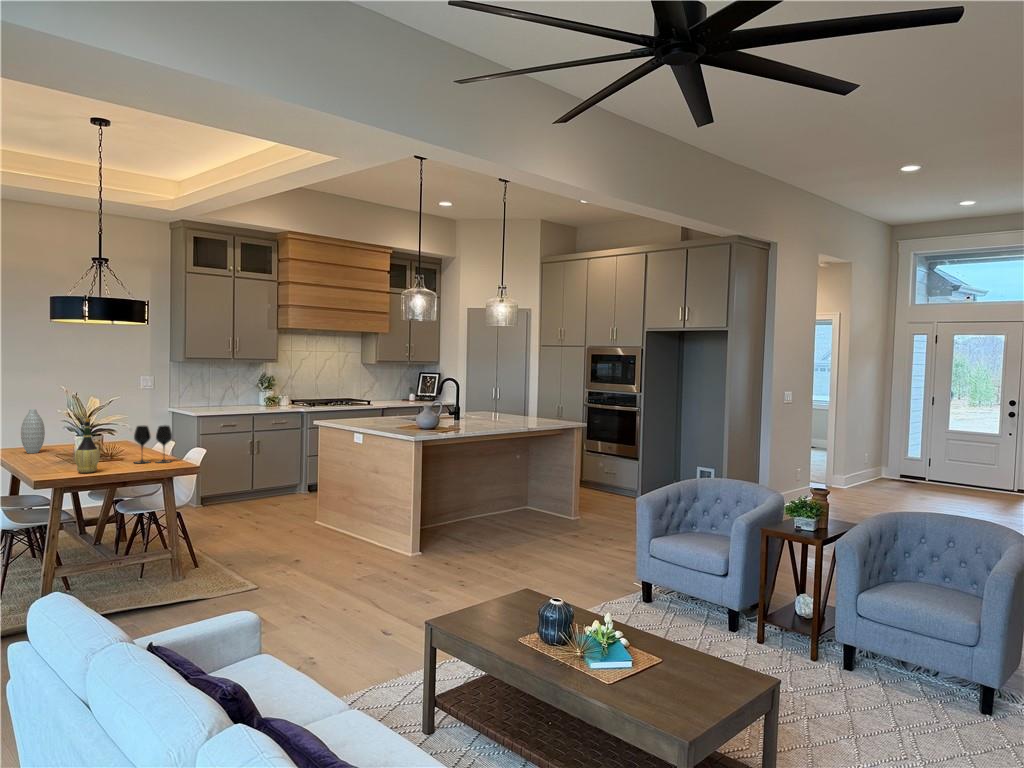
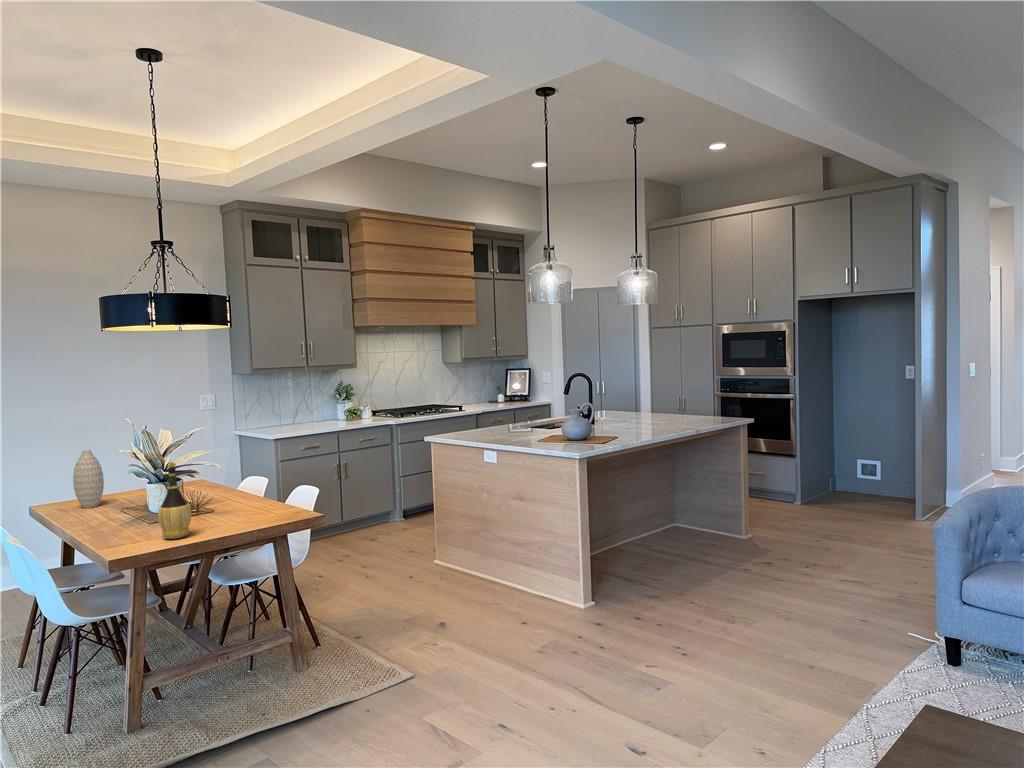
wine glass: present [134,426,172,463] -> none [228,462,279,516]

